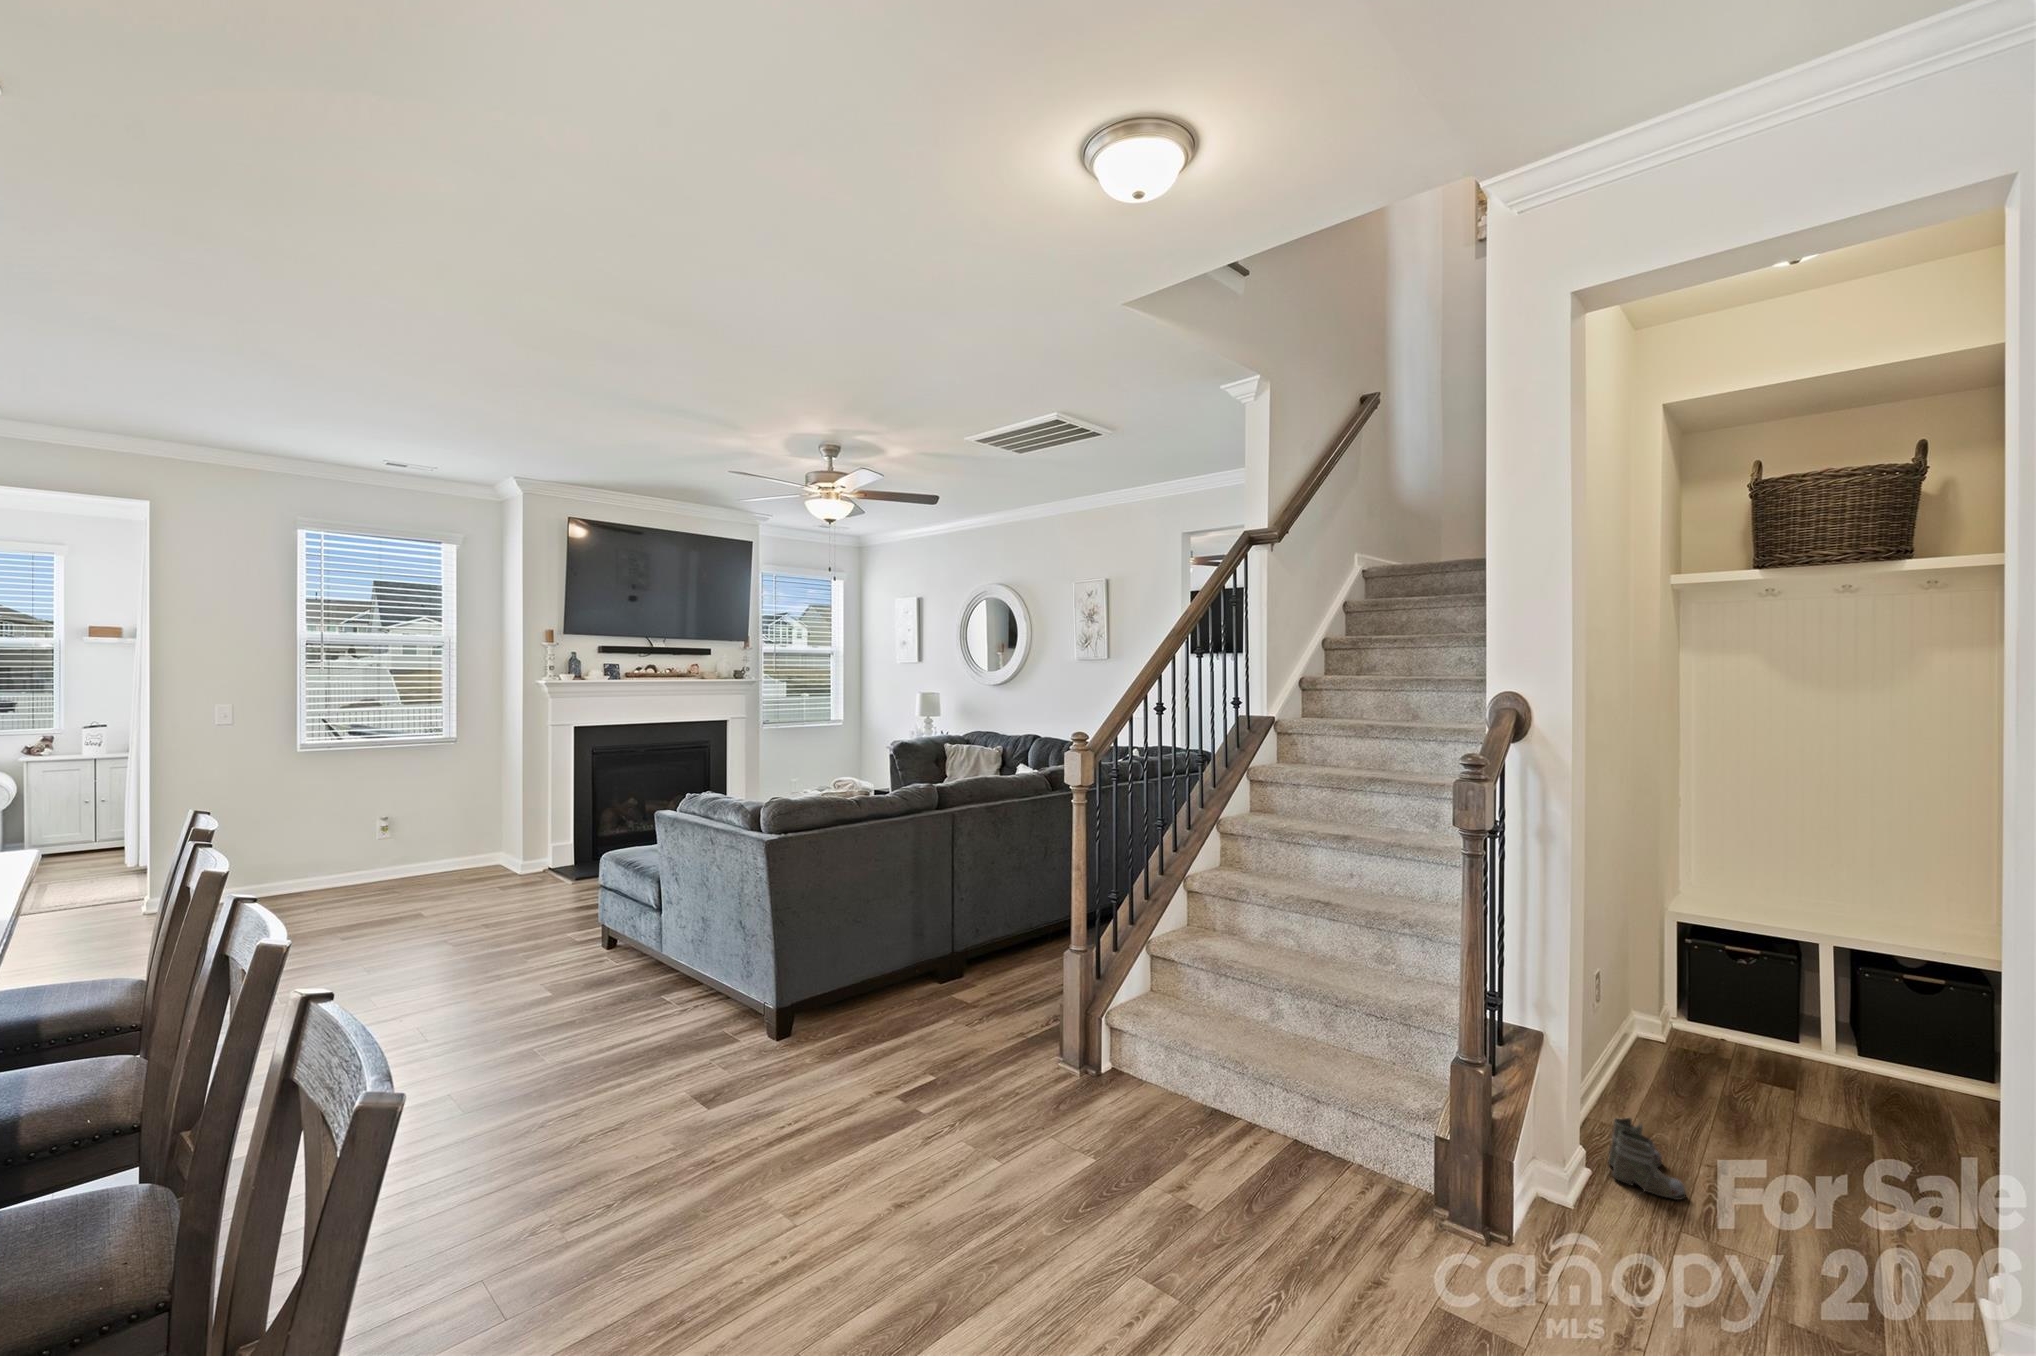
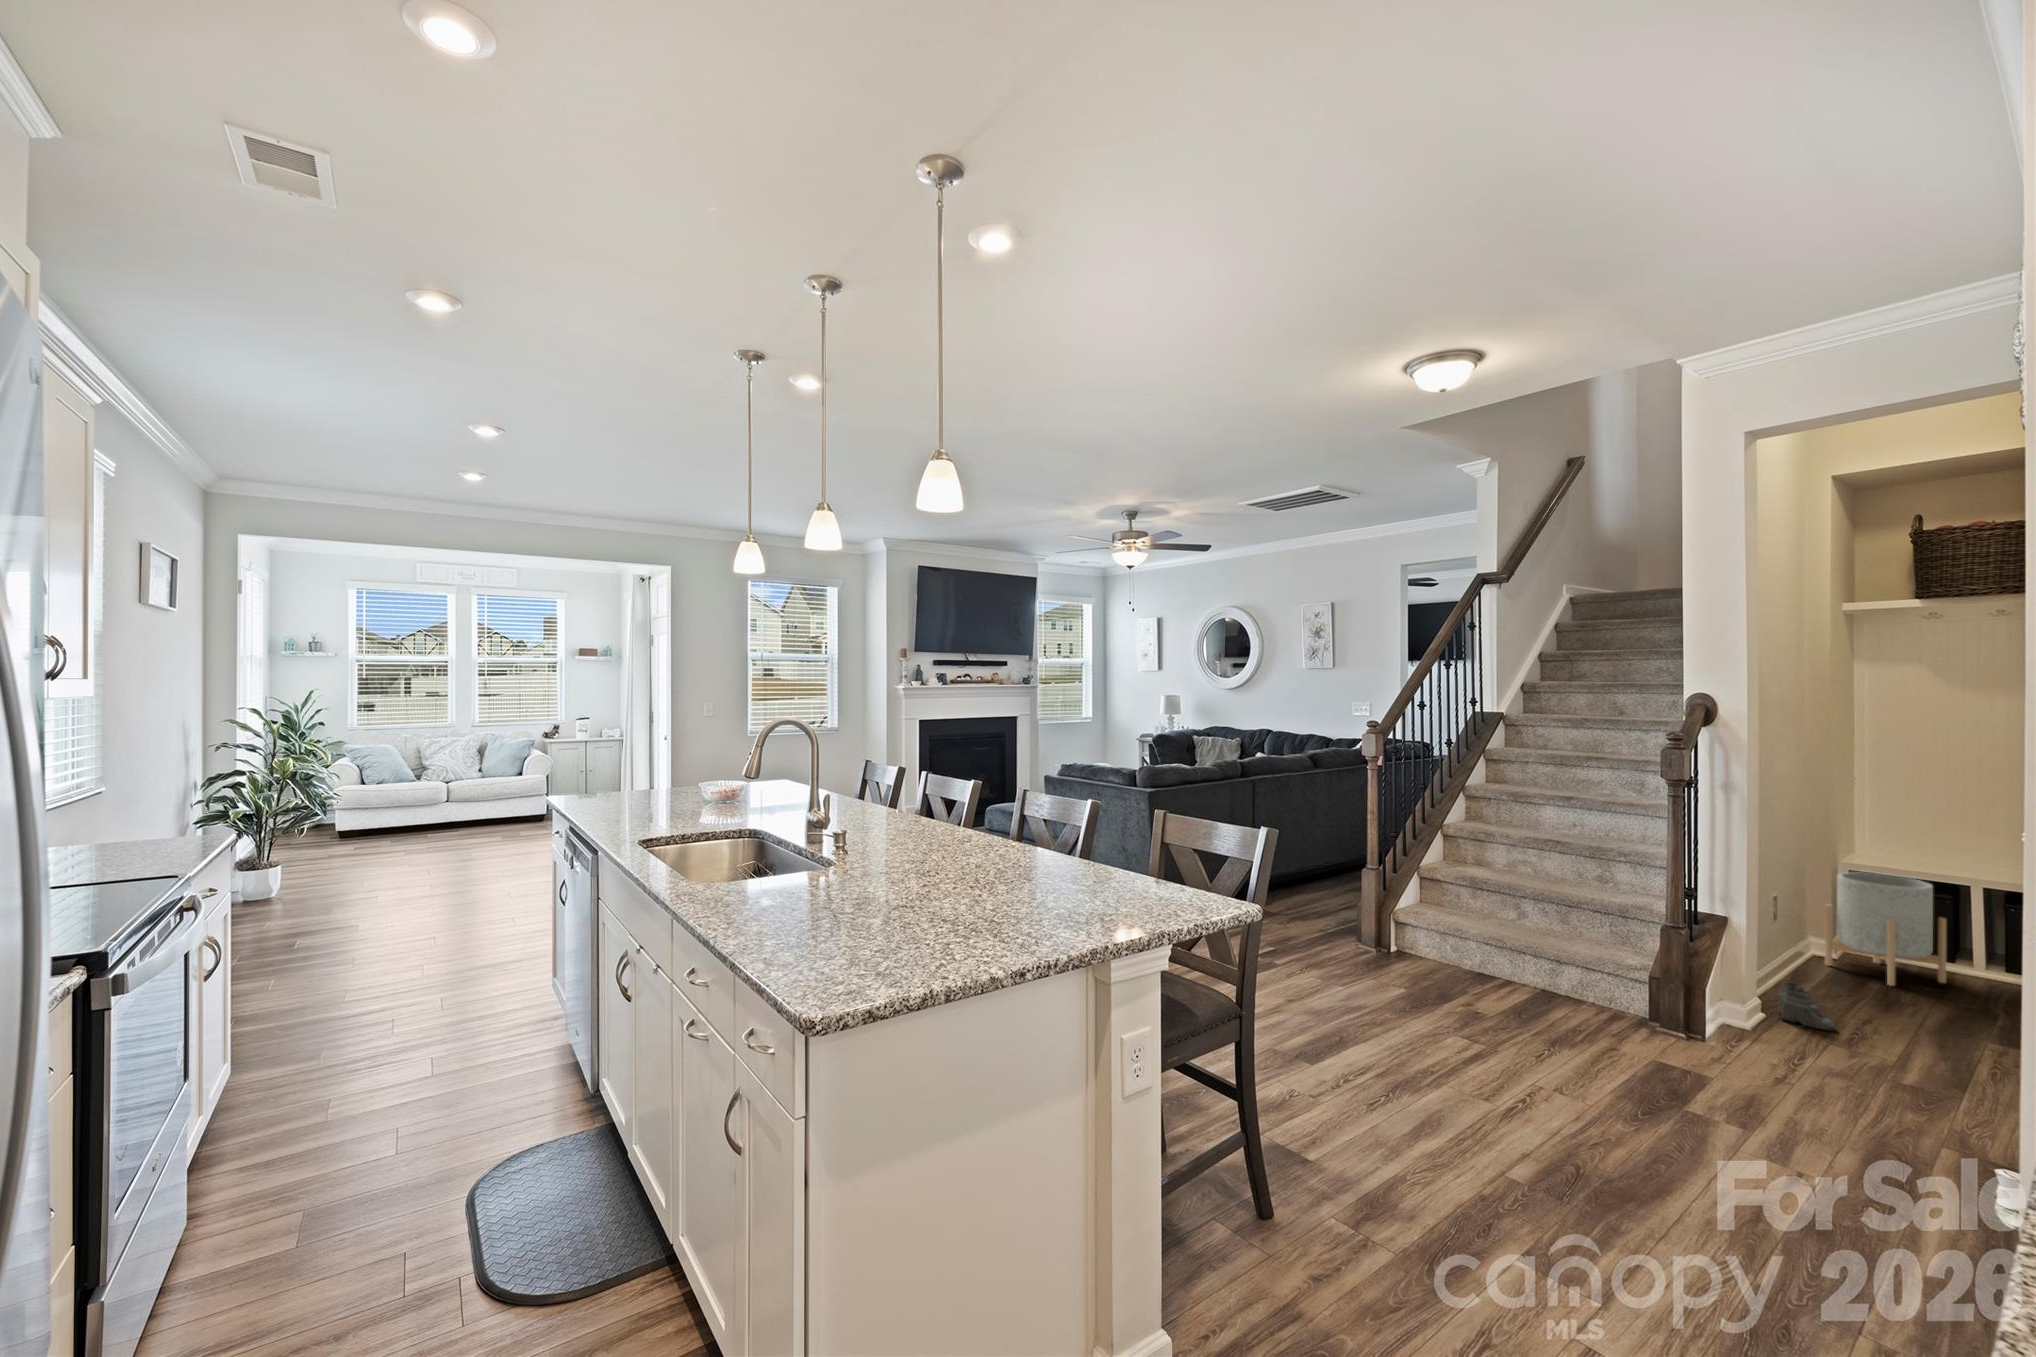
planter: none [1654,930,1800,1092] -> present [1825,872,1946,986]

